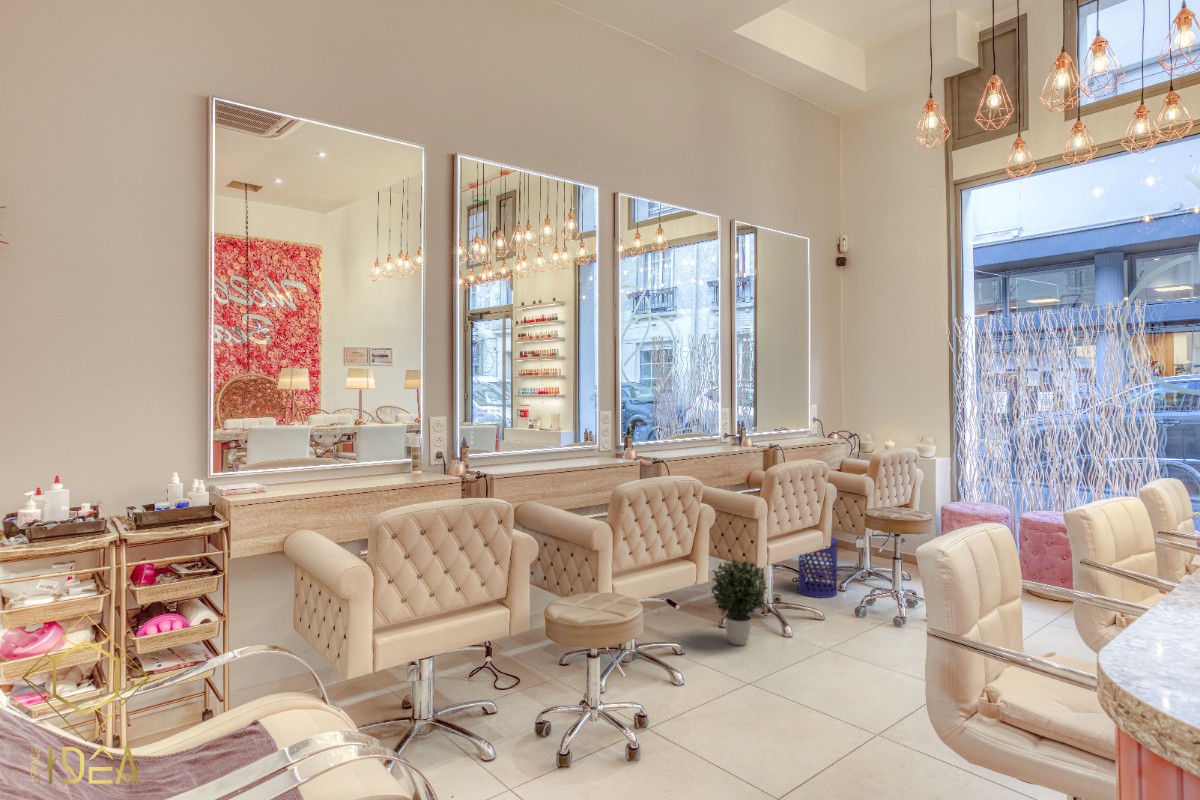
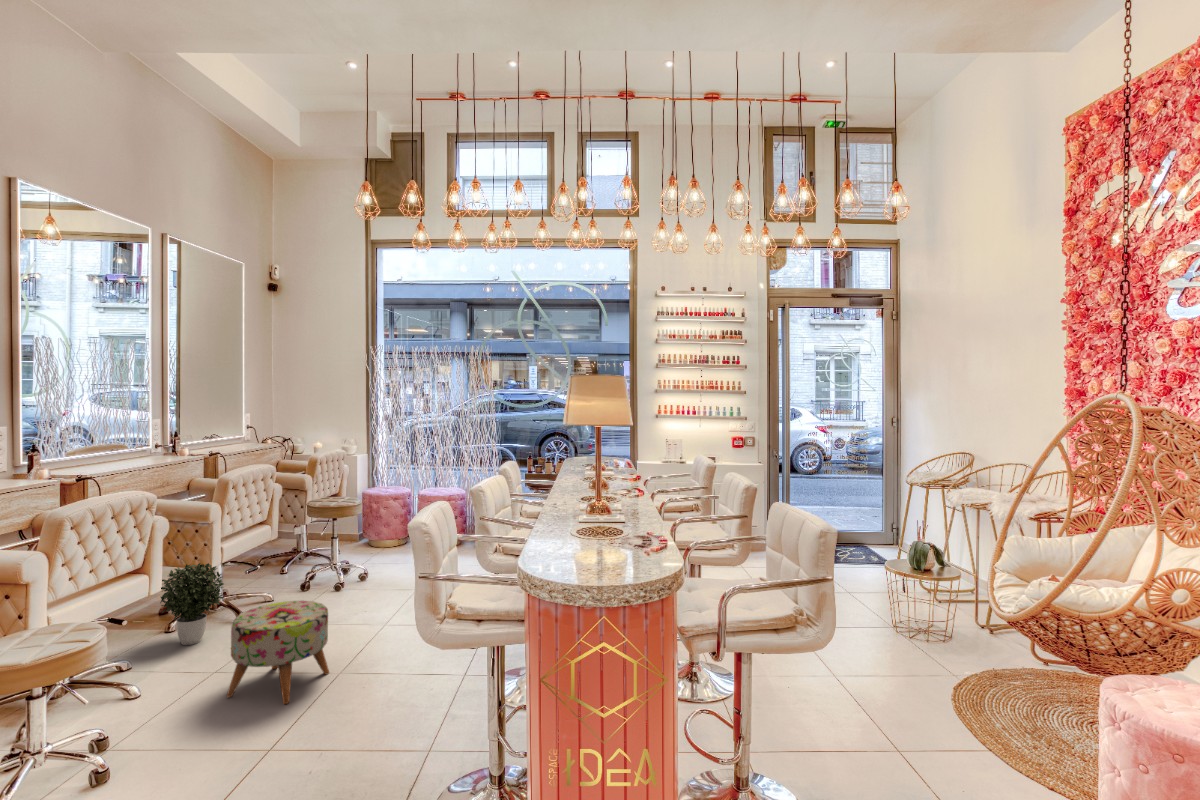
waste bin: present [798,537,838,598] -> none [241,529,281,585]
ottoman: none [753,624,868,753] -> present [227,601,329,704]

